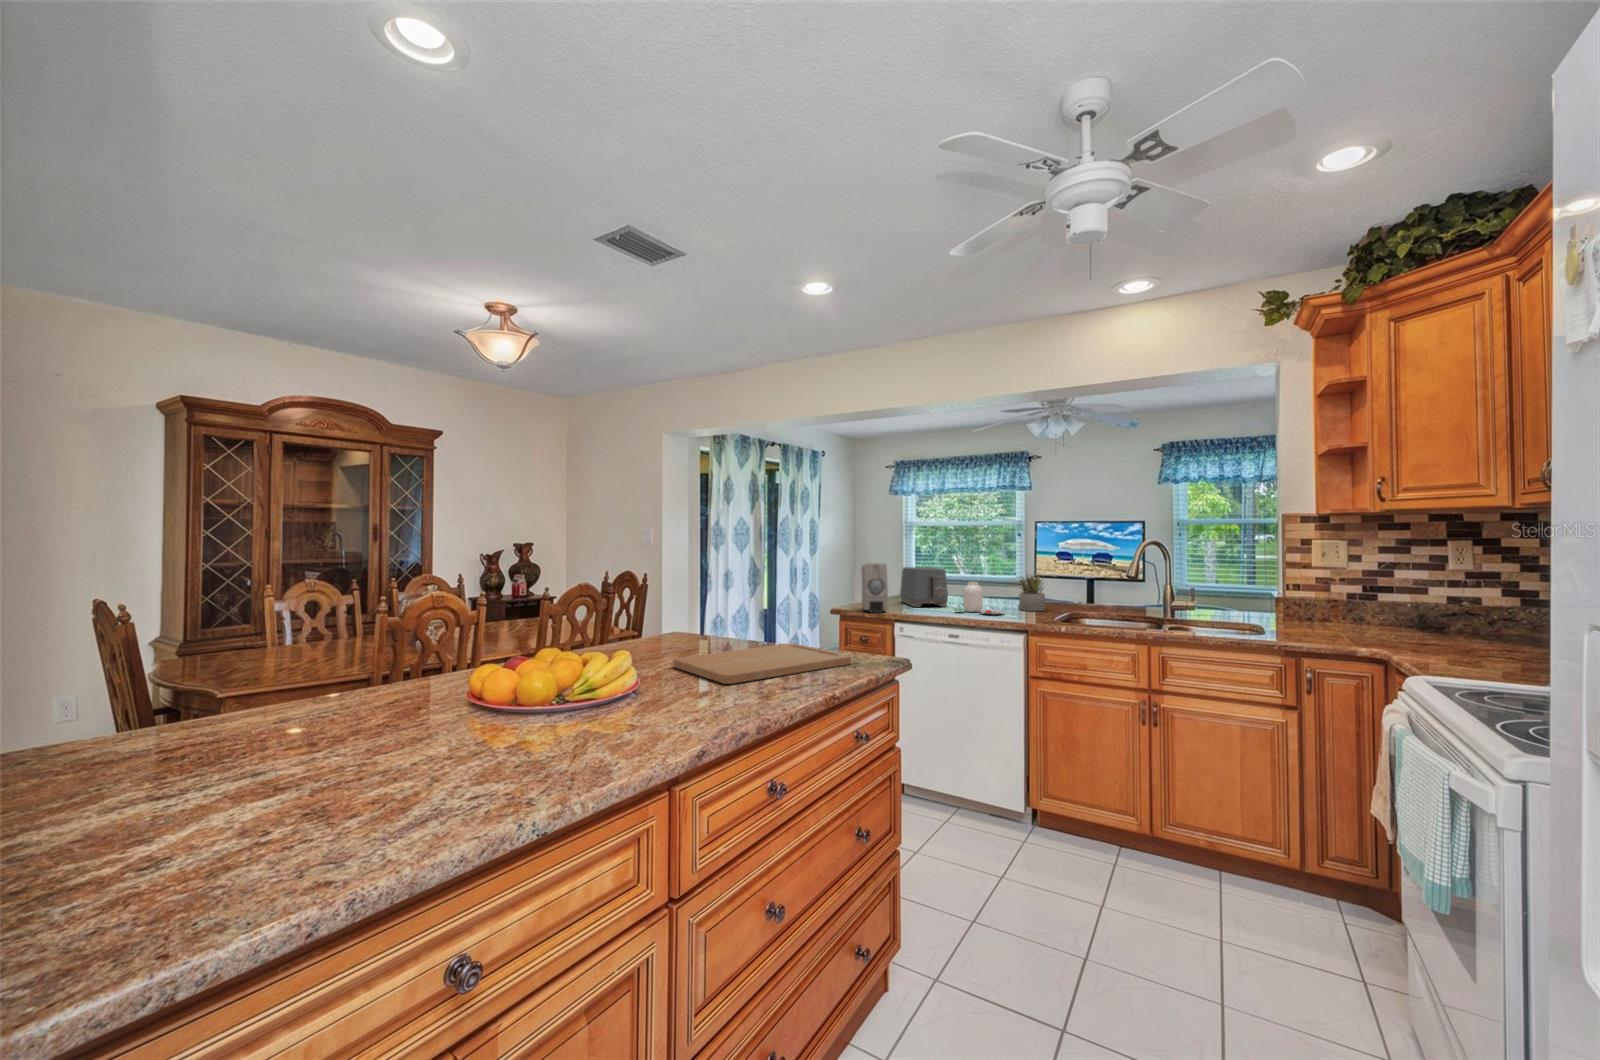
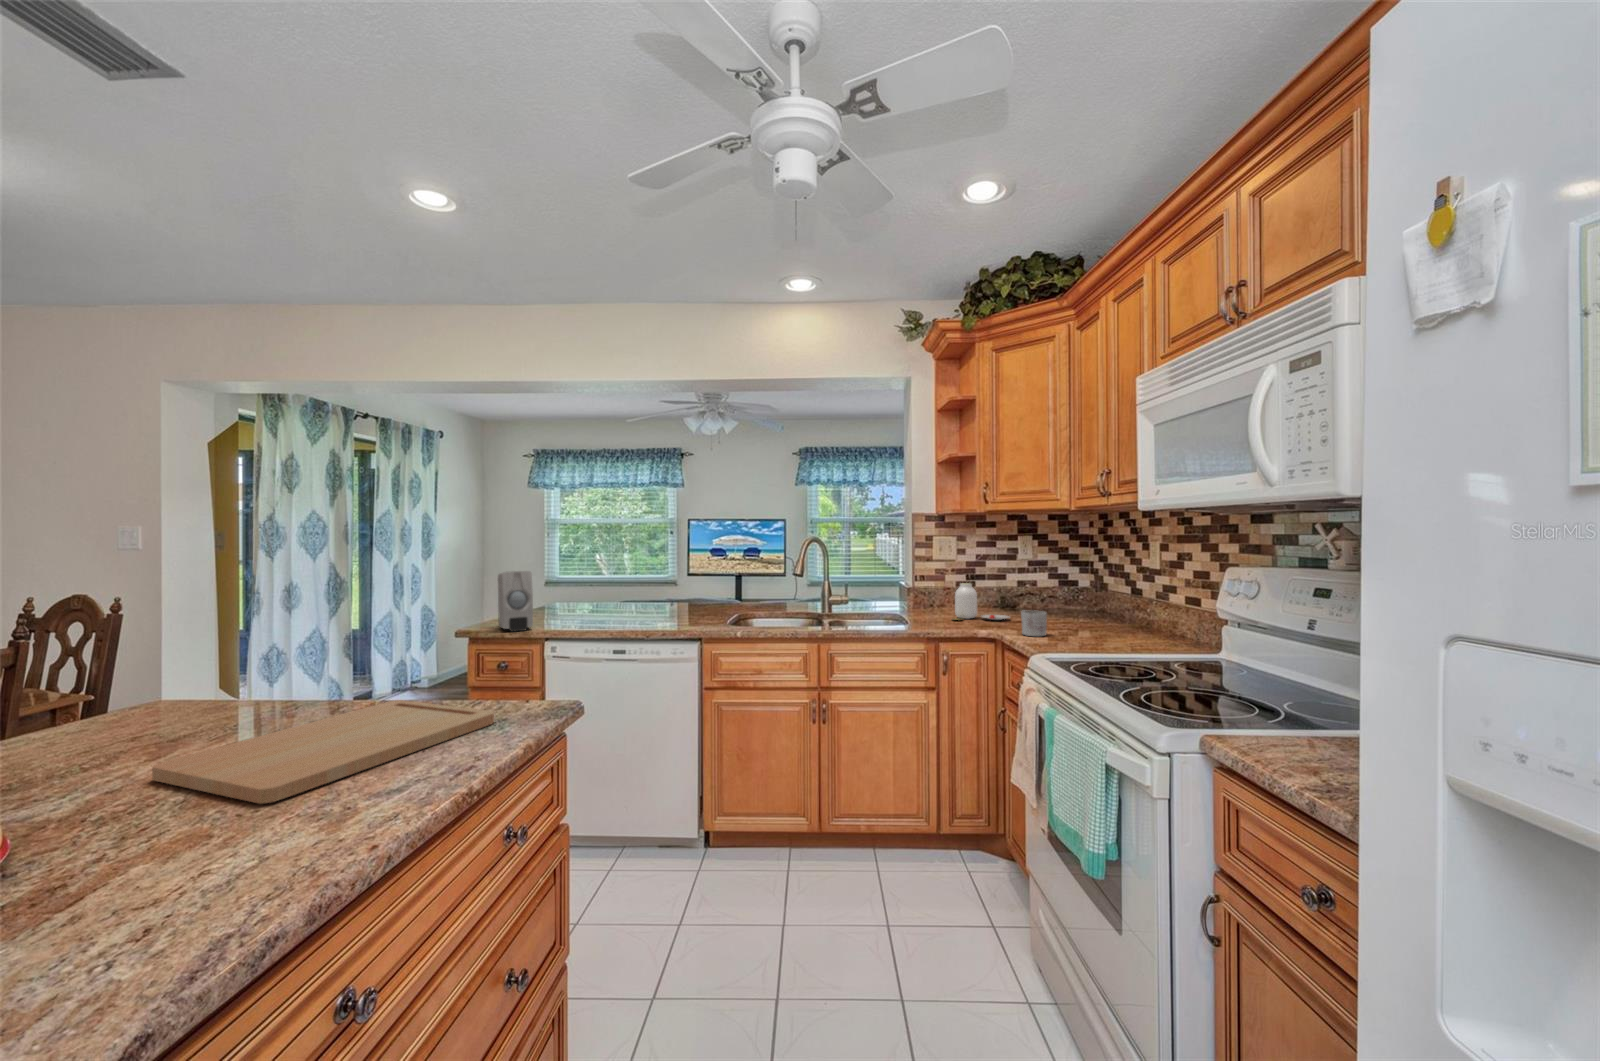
toaster: present [900,567,948,607] -> none [547,571,605,620]
succulent plant: present [1019,575,1045,611] -> none [682,572,710,615]
jar: present [963,582,1003,615] -> present [953,583,1009,620]
mug: none [1422,627,1462,660] -> present [1021,610,1047,636]

